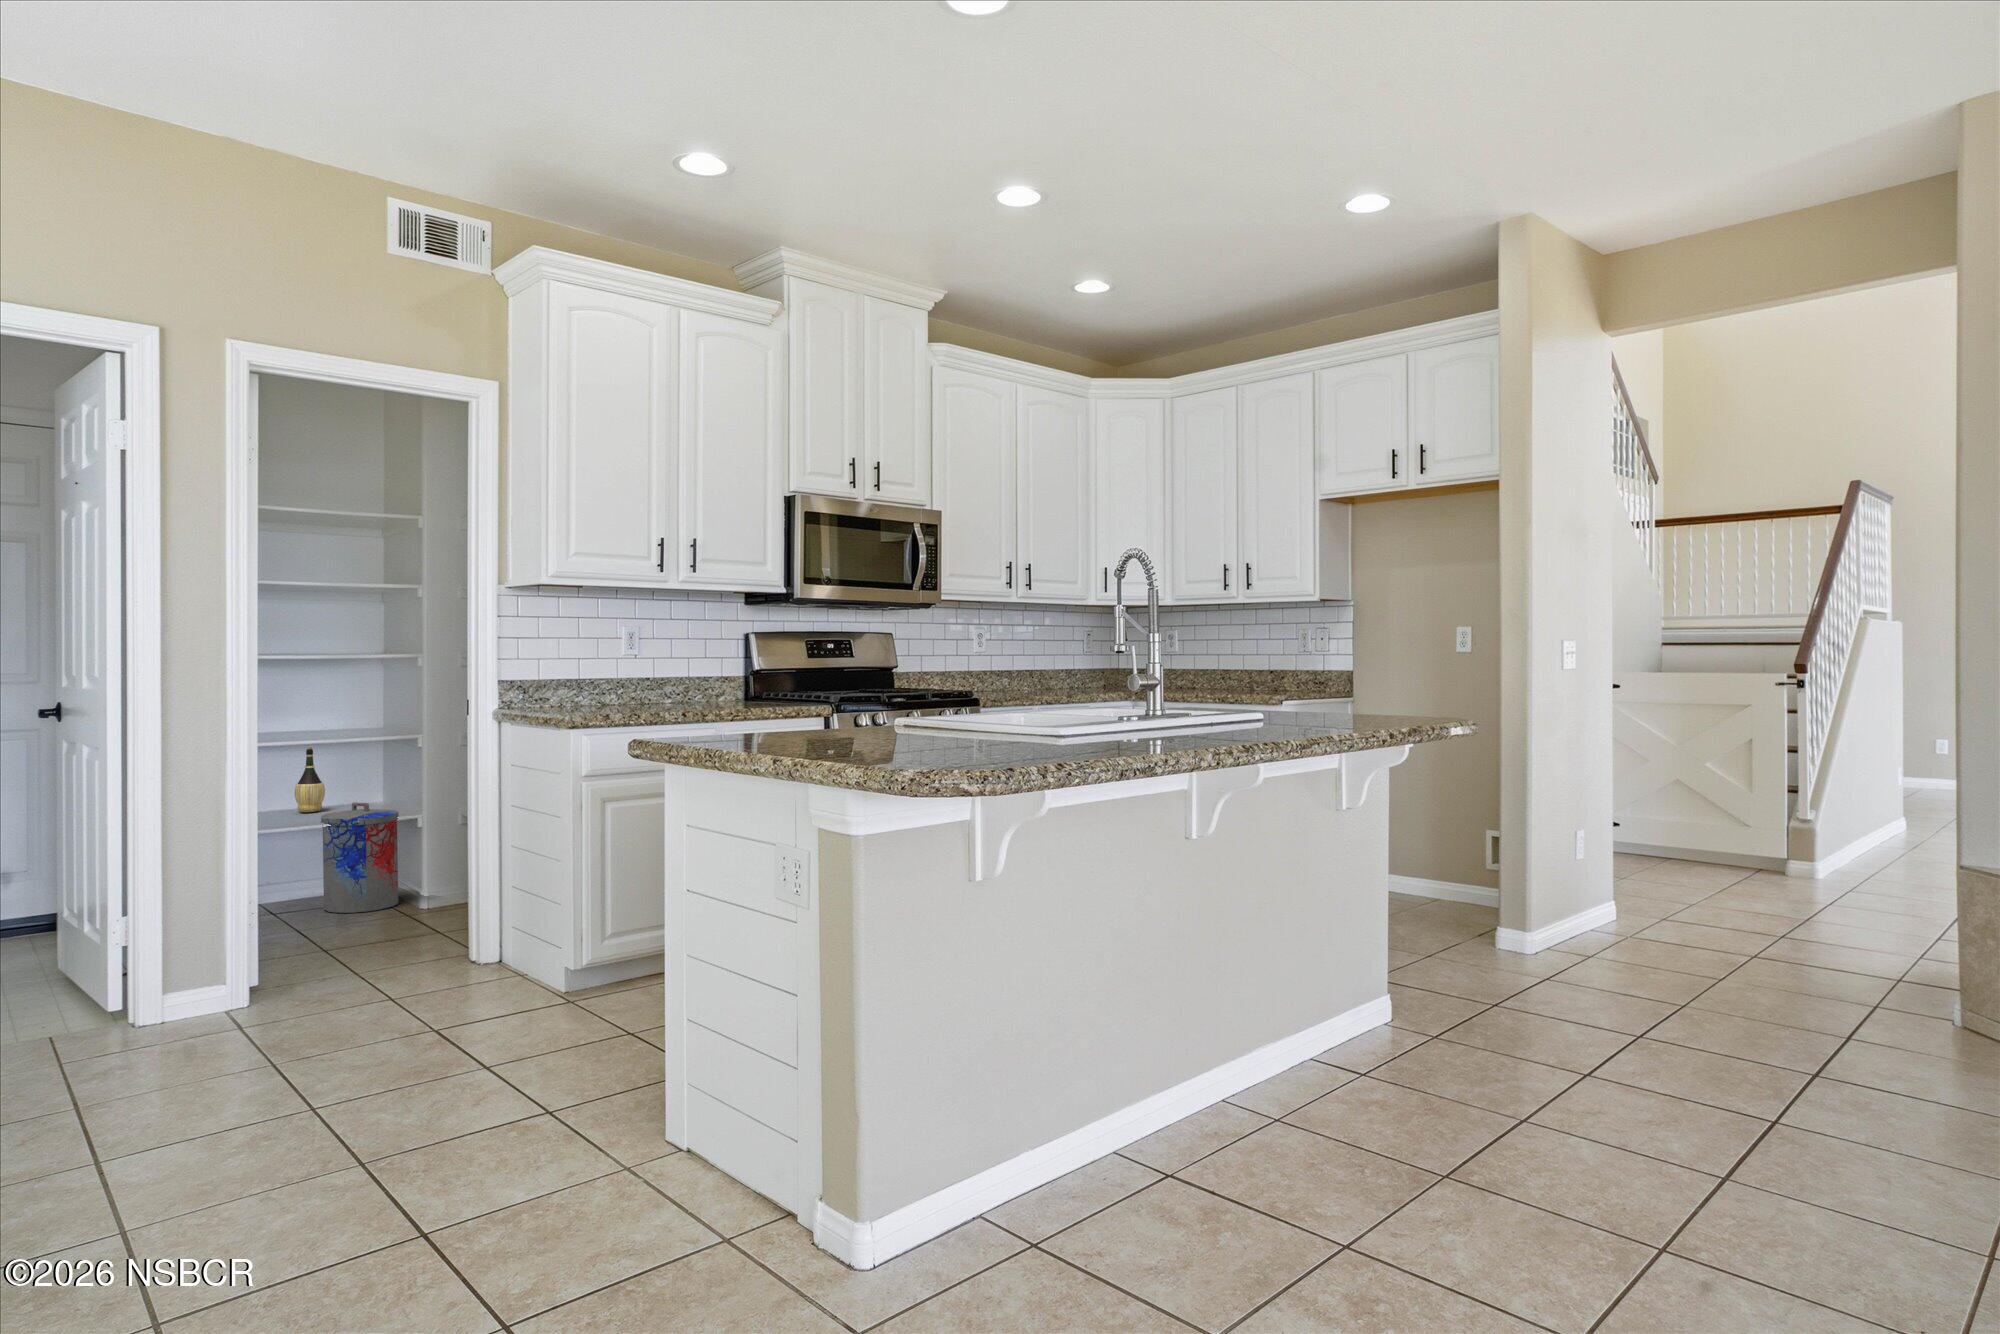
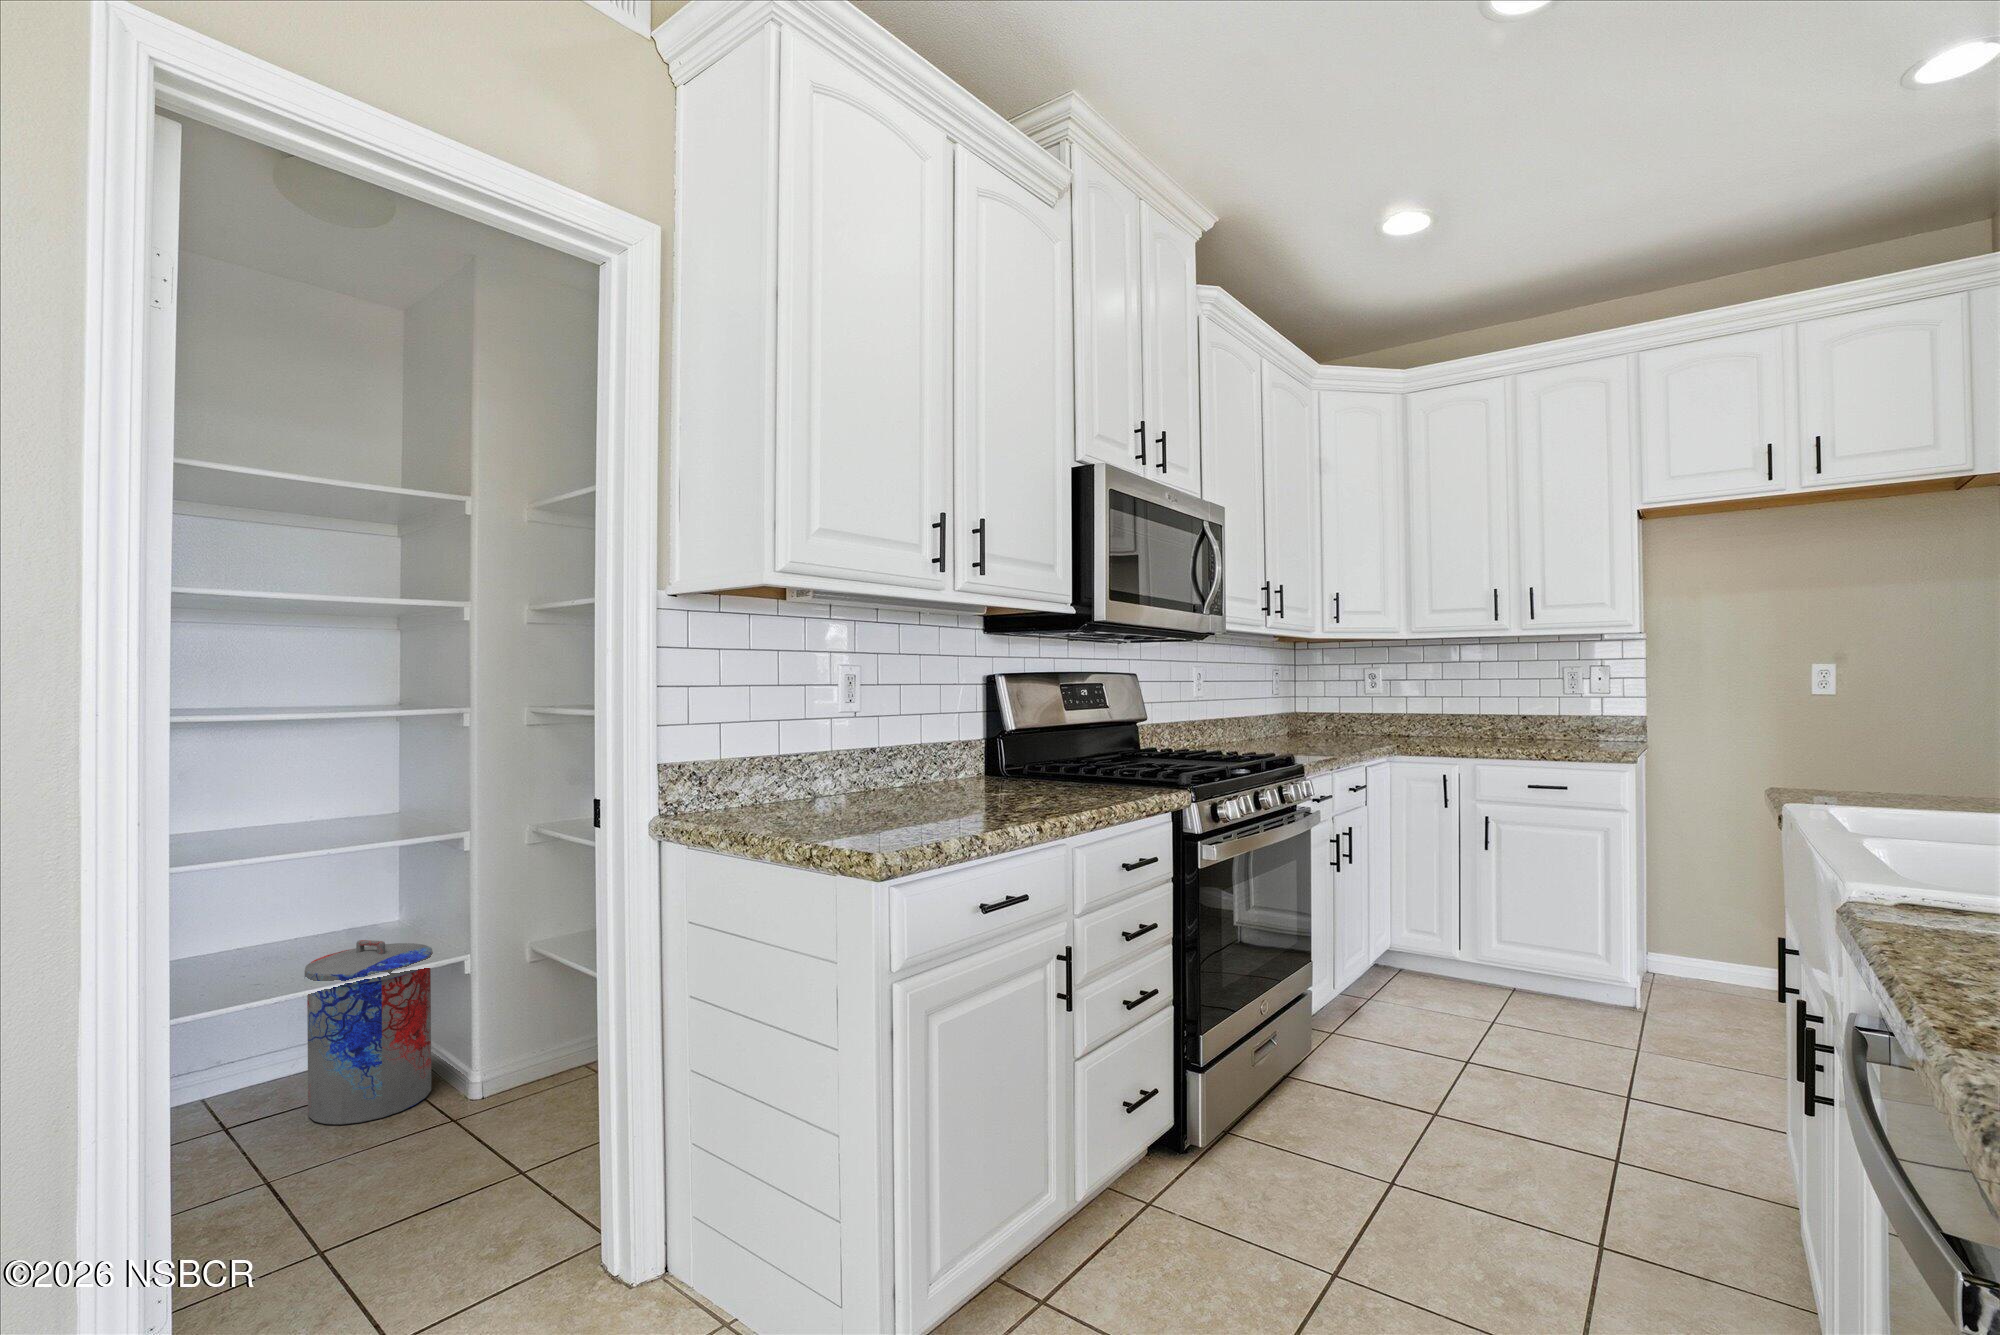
wine bottle: present [294,747,325,812] -> none [260,849,311,953]

